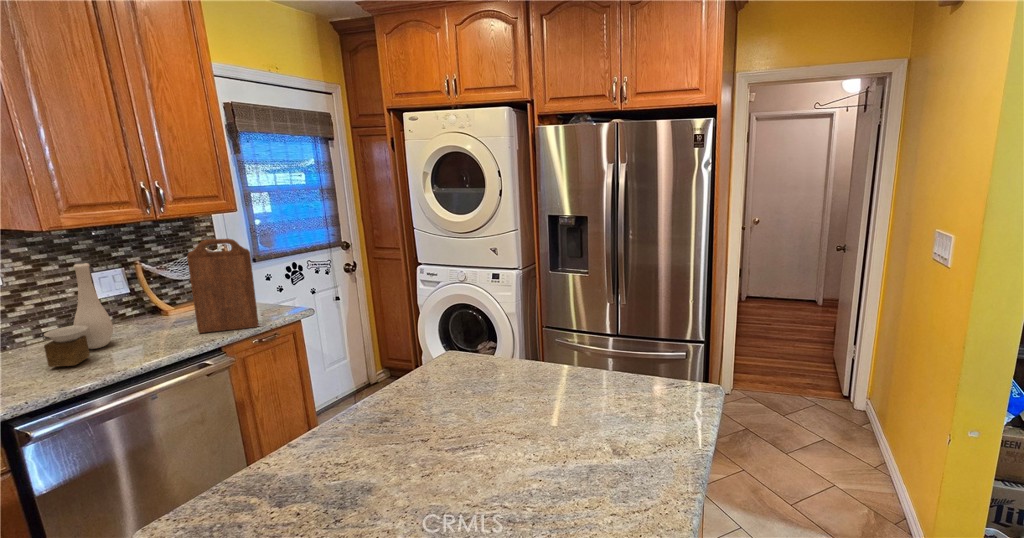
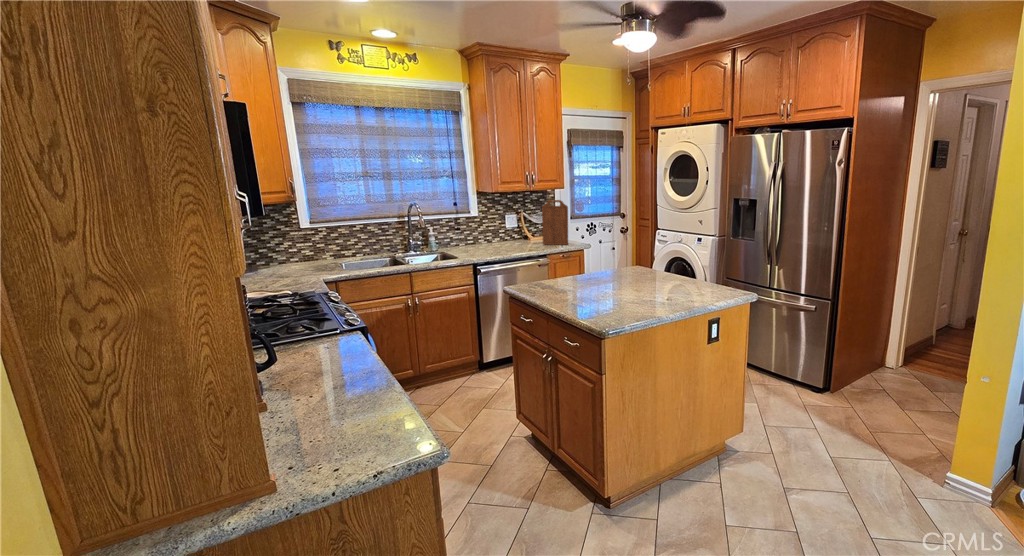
vase: present [44,263,113,367] -> none [491,209,512,249]

